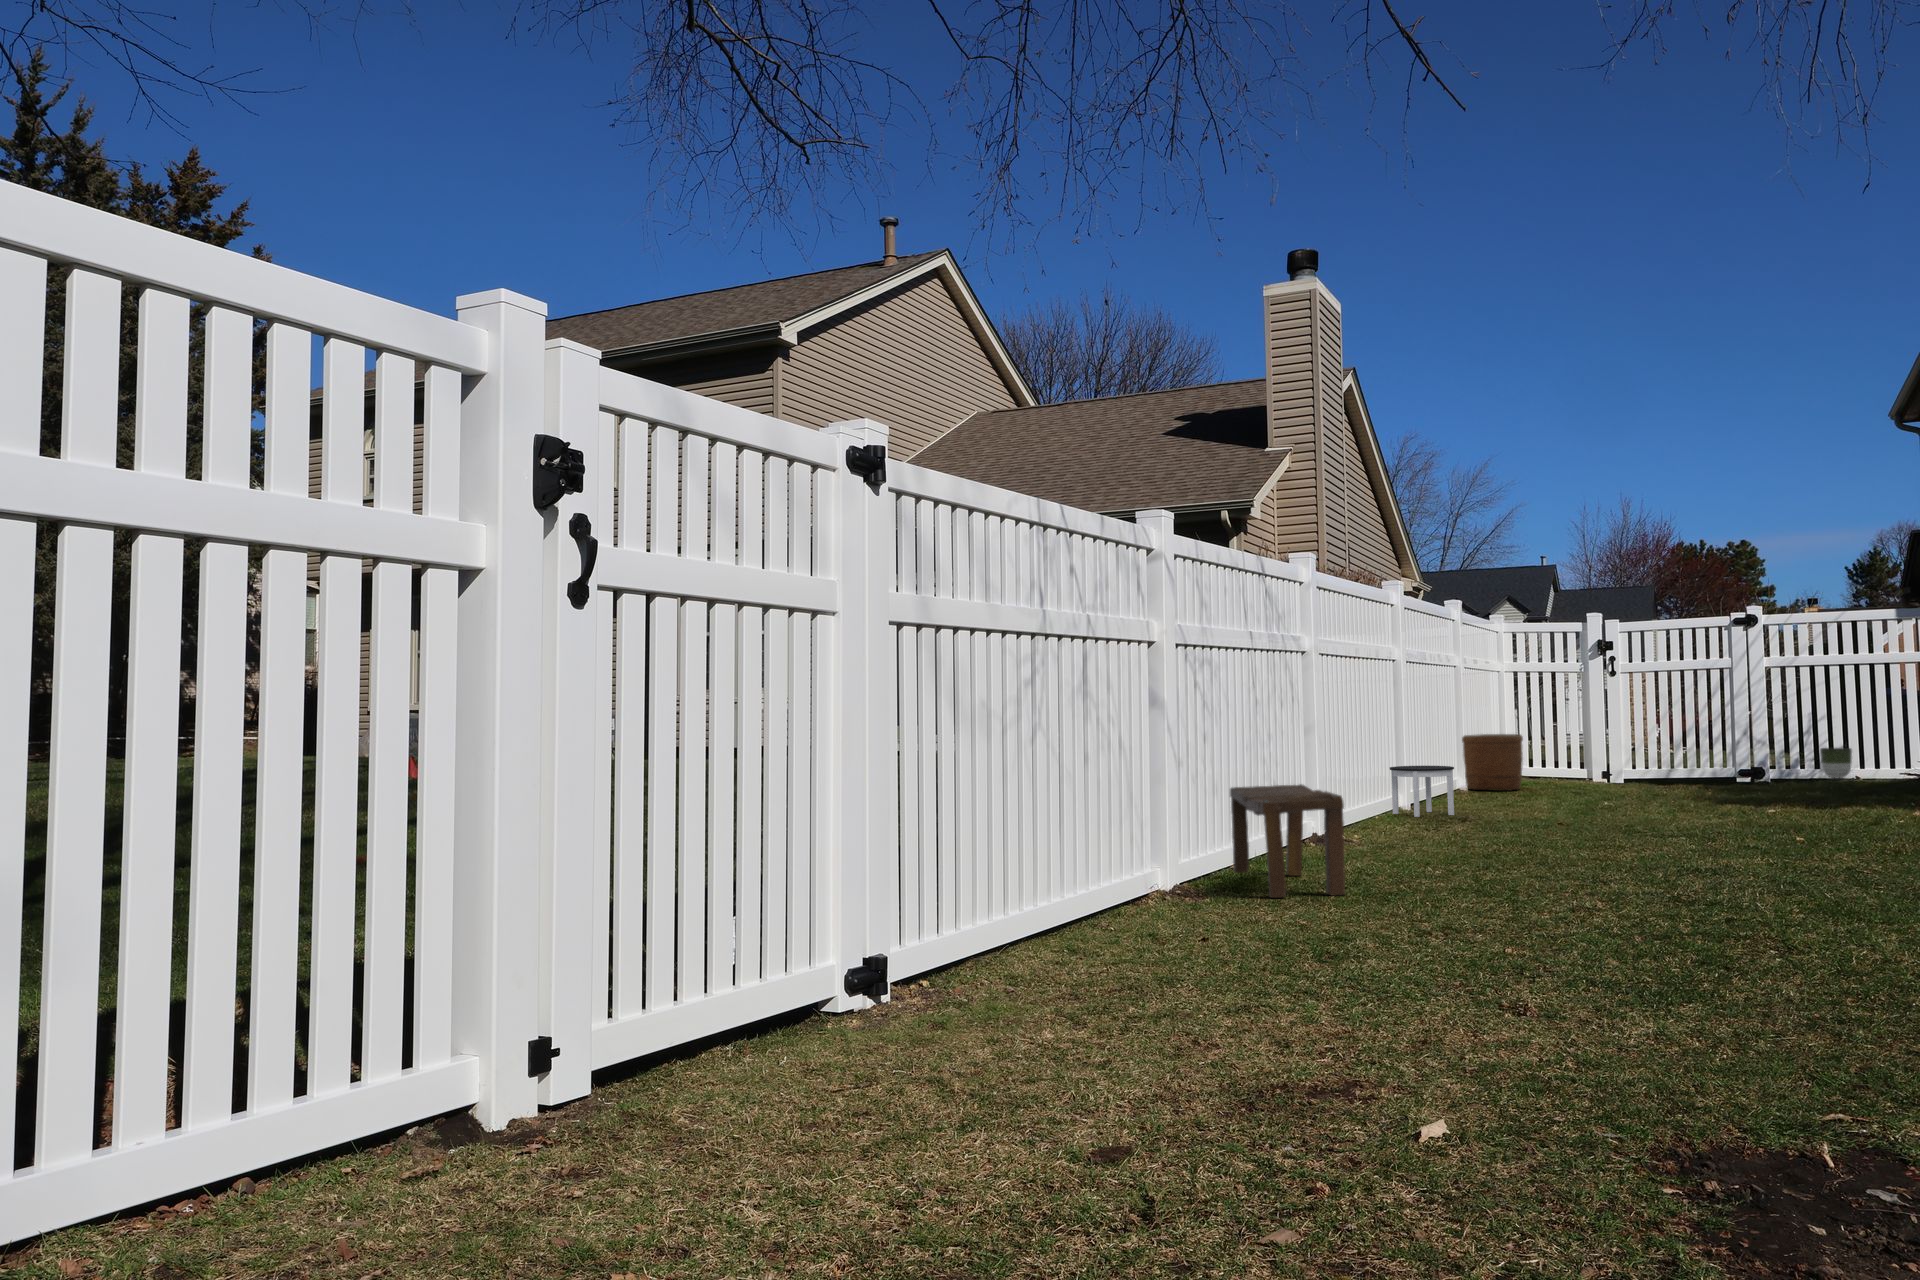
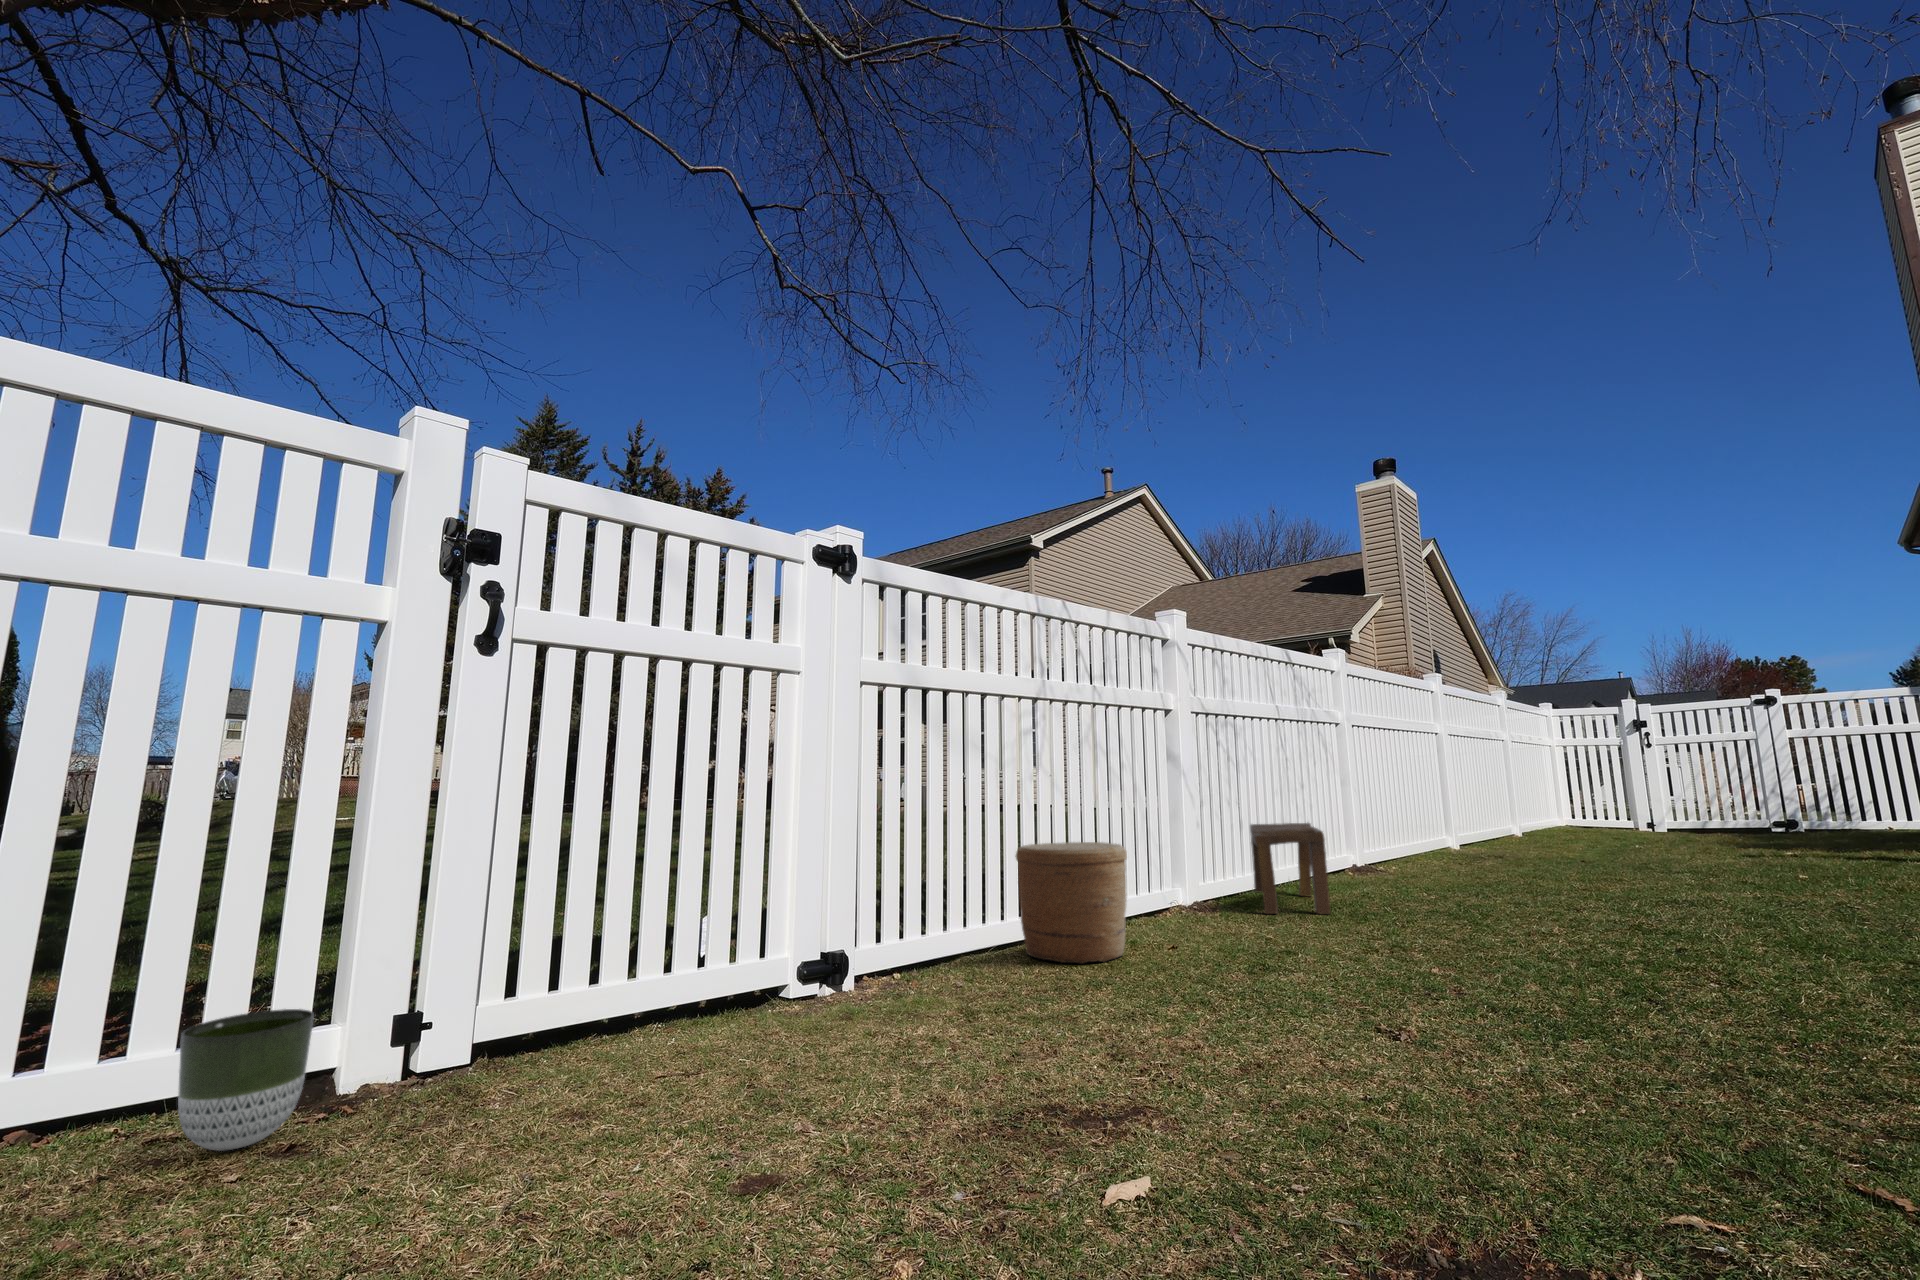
basket: present [1462,734,1523,791] -> present [1015,842,1127,964]
planter: present [1820,748,1852,779] -> present [178,1009,314,1151]
round table: present [1390,766,1454,817] -> none [1433,813,1491,853]

